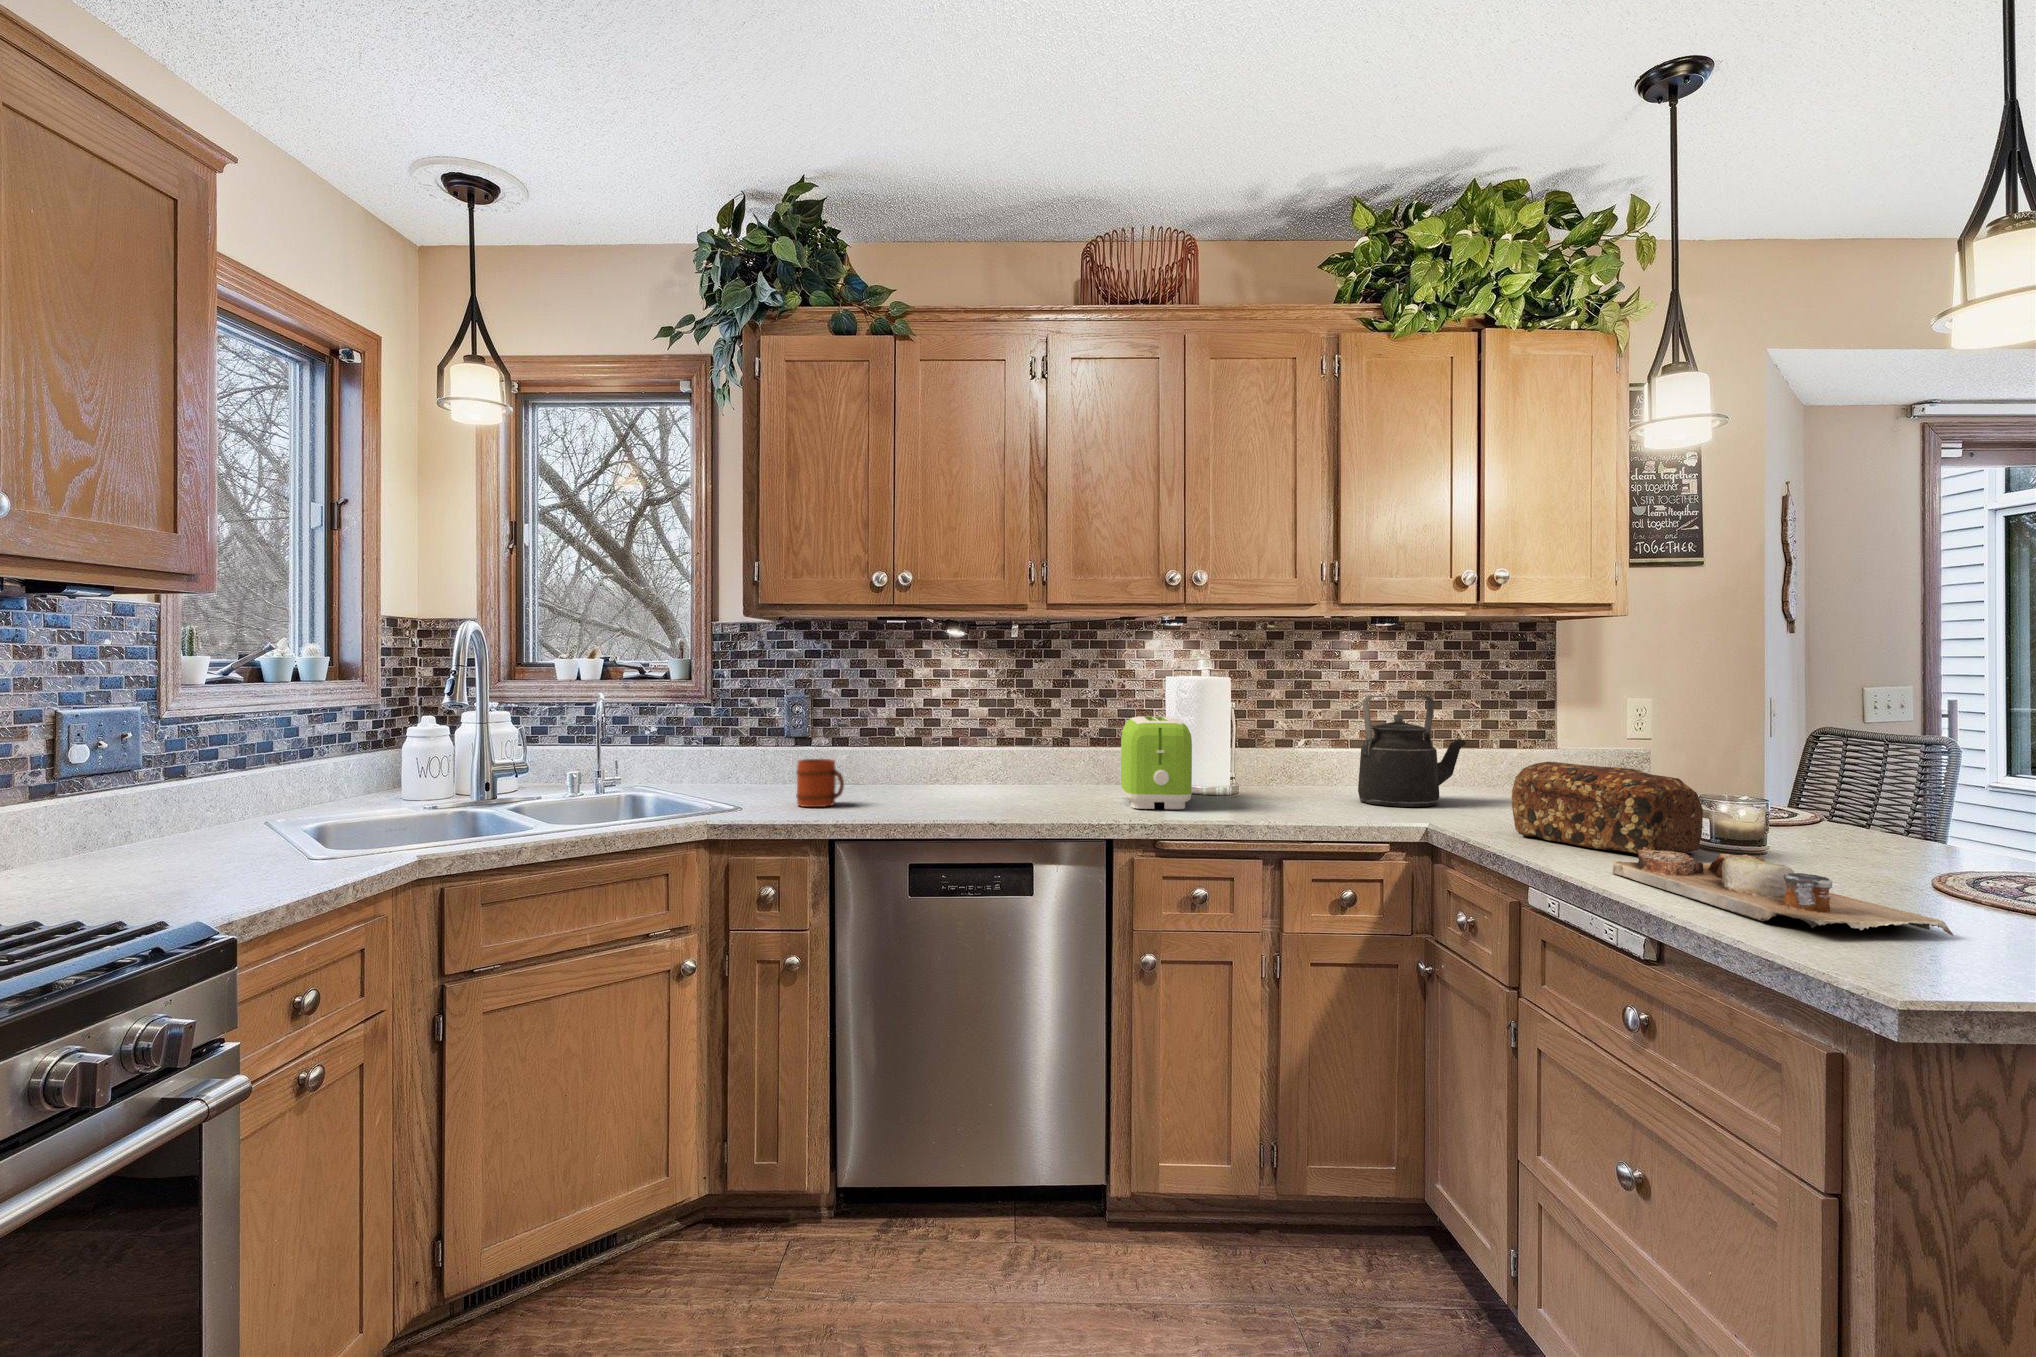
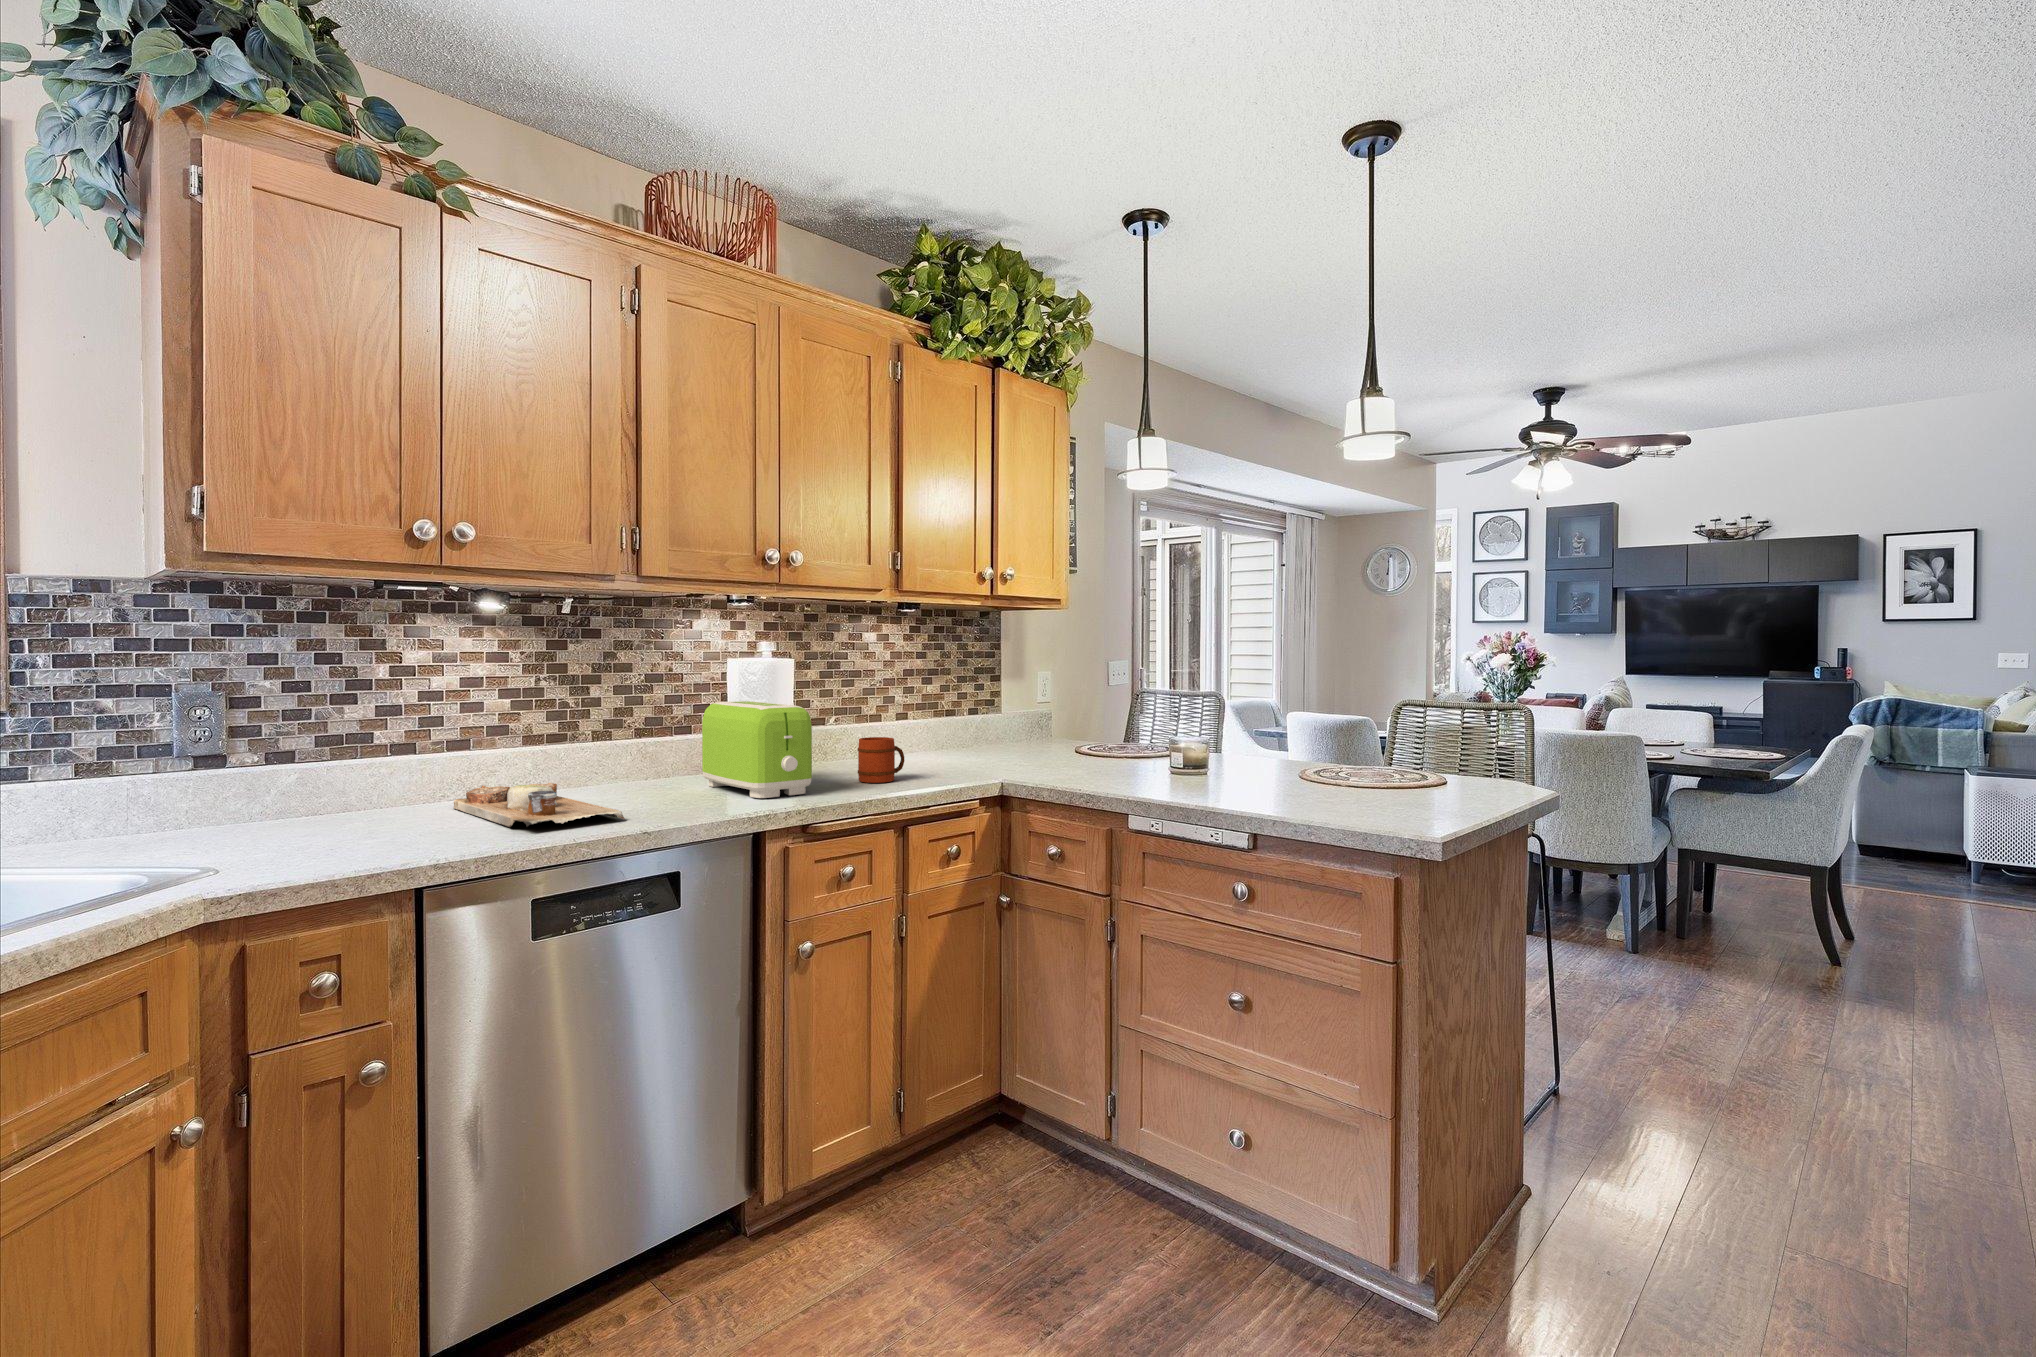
kettle: present [1358,696,1466,807] -> none [913,674,986,771]
mug: present [796,759,844,807] -> present [858,737,904,783]
bread loaf: present [1512,762,1703,854] -> none [1084,724,1201,786]
cutting board: present [1613,847,1954,936] -> present [454,783,625,827]

